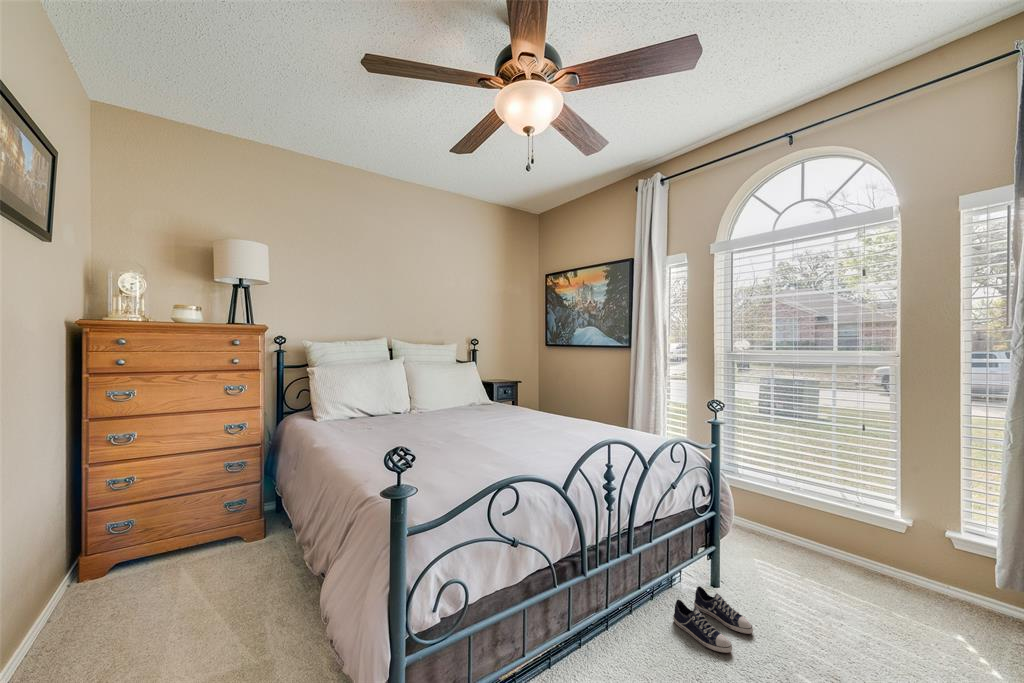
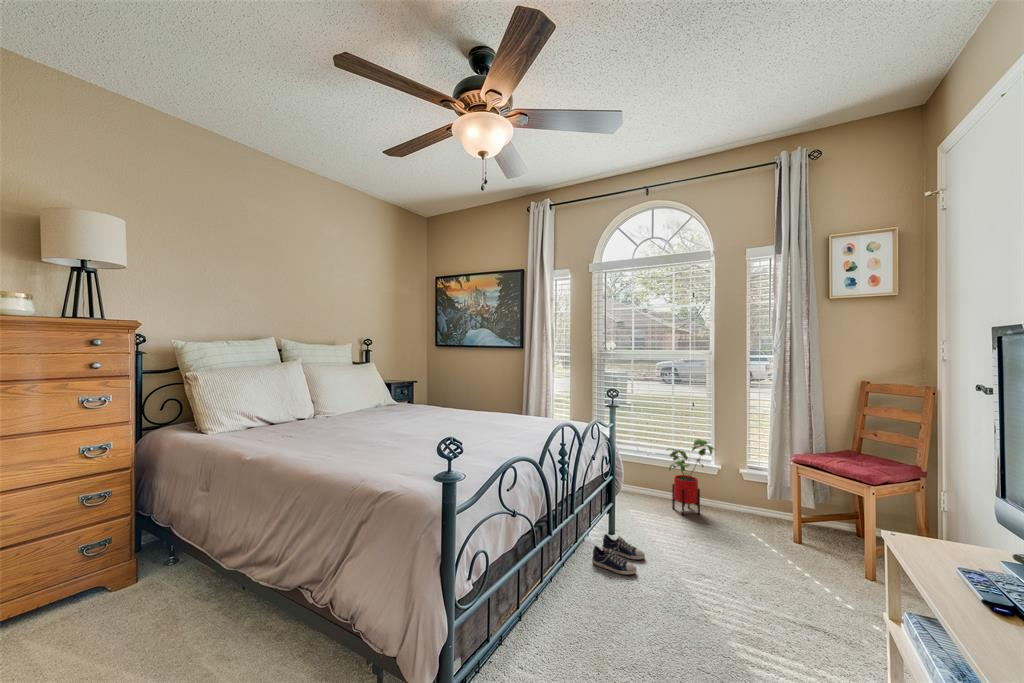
house plant: none [815,478,900,586] -> present [667,439,715,515]

